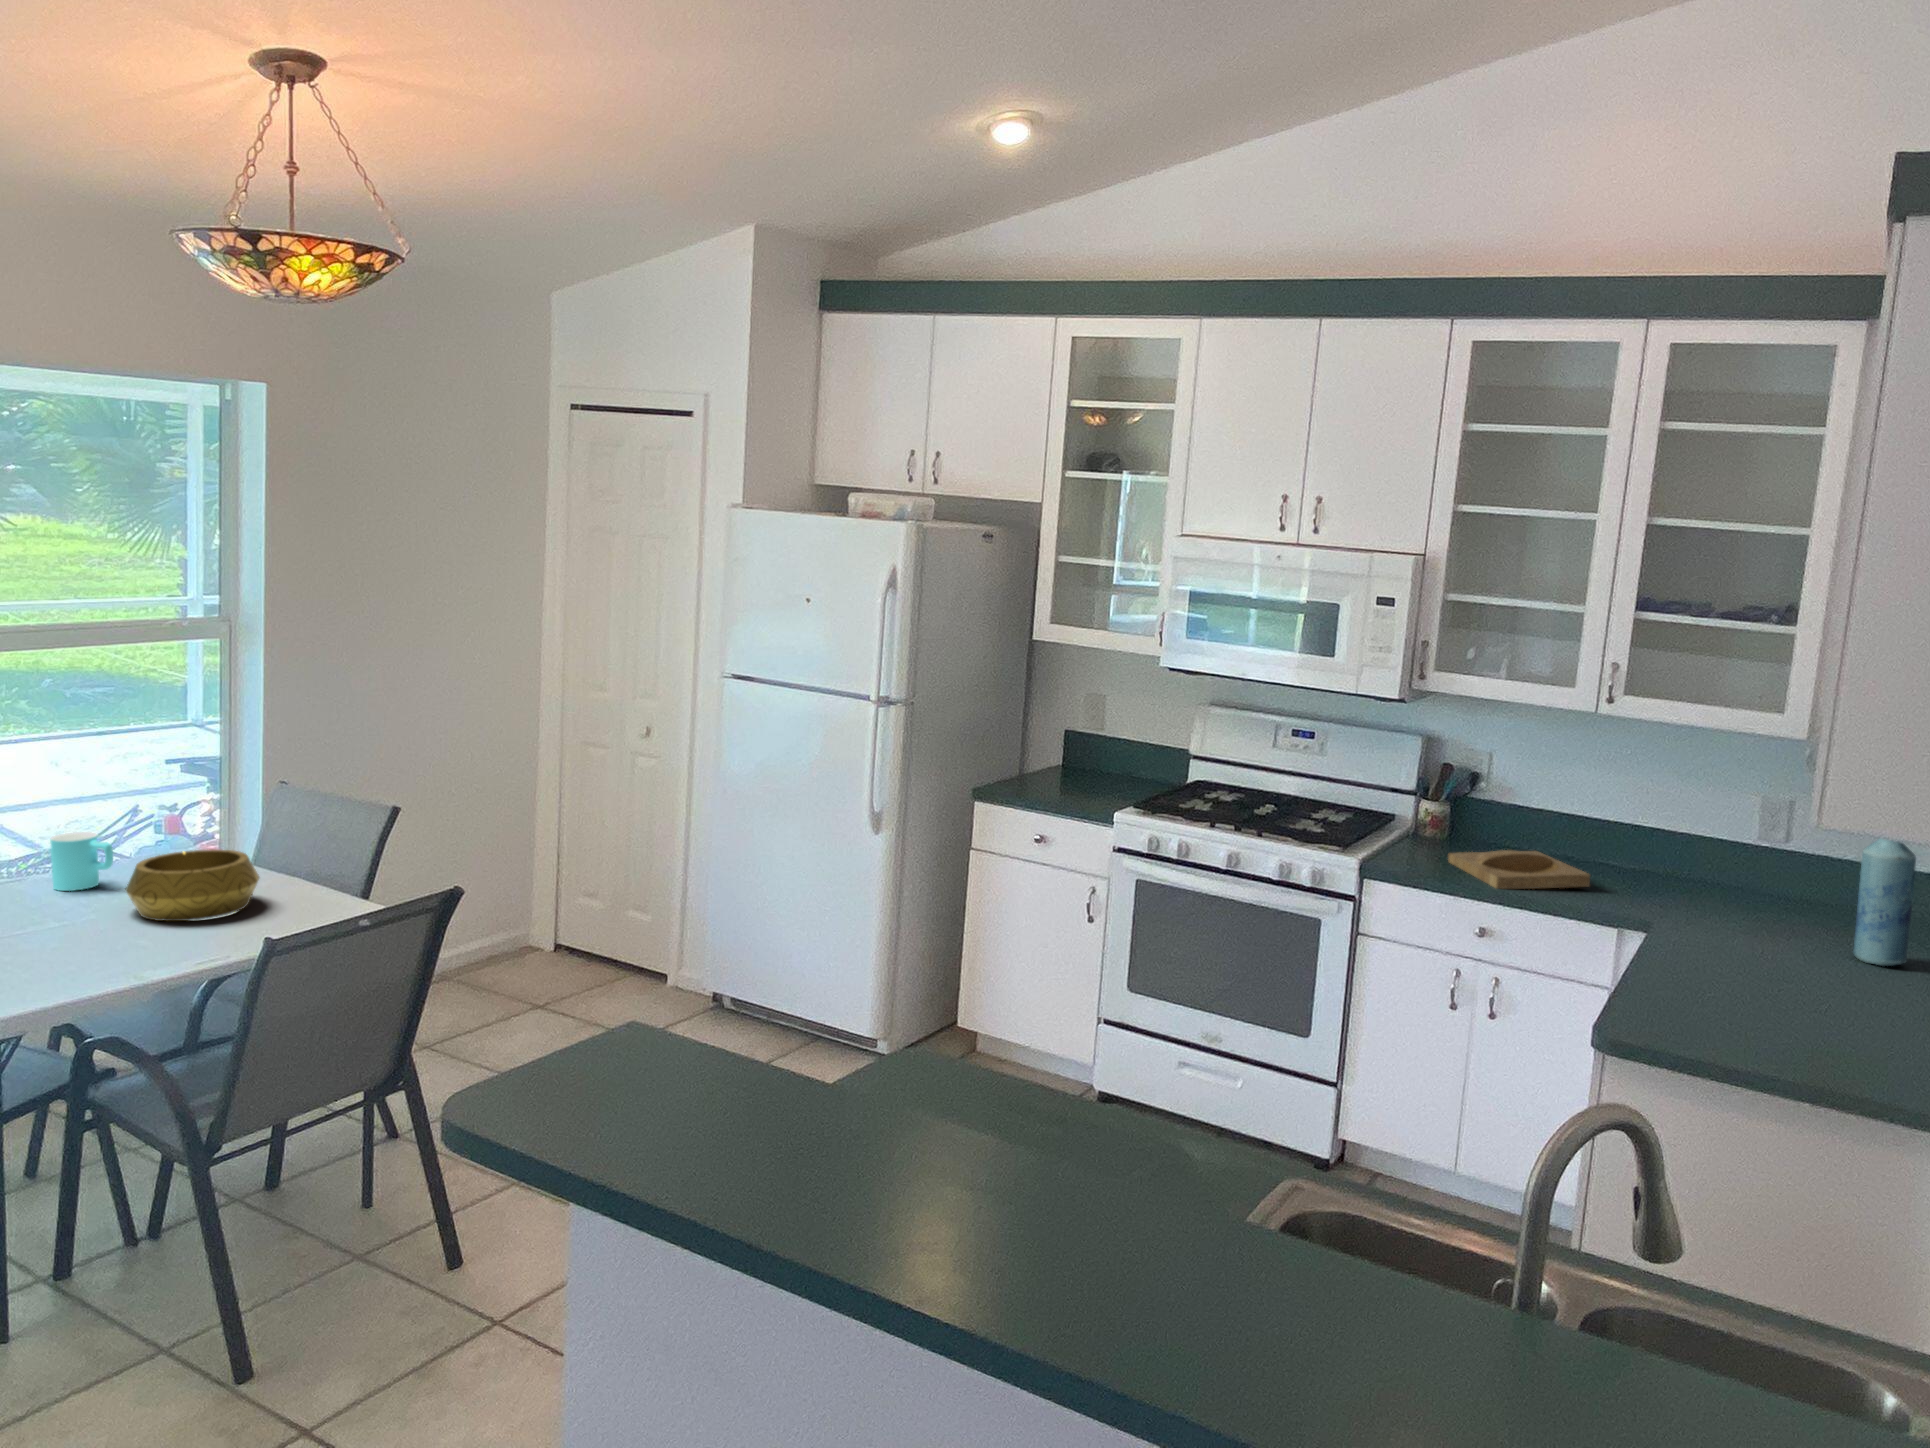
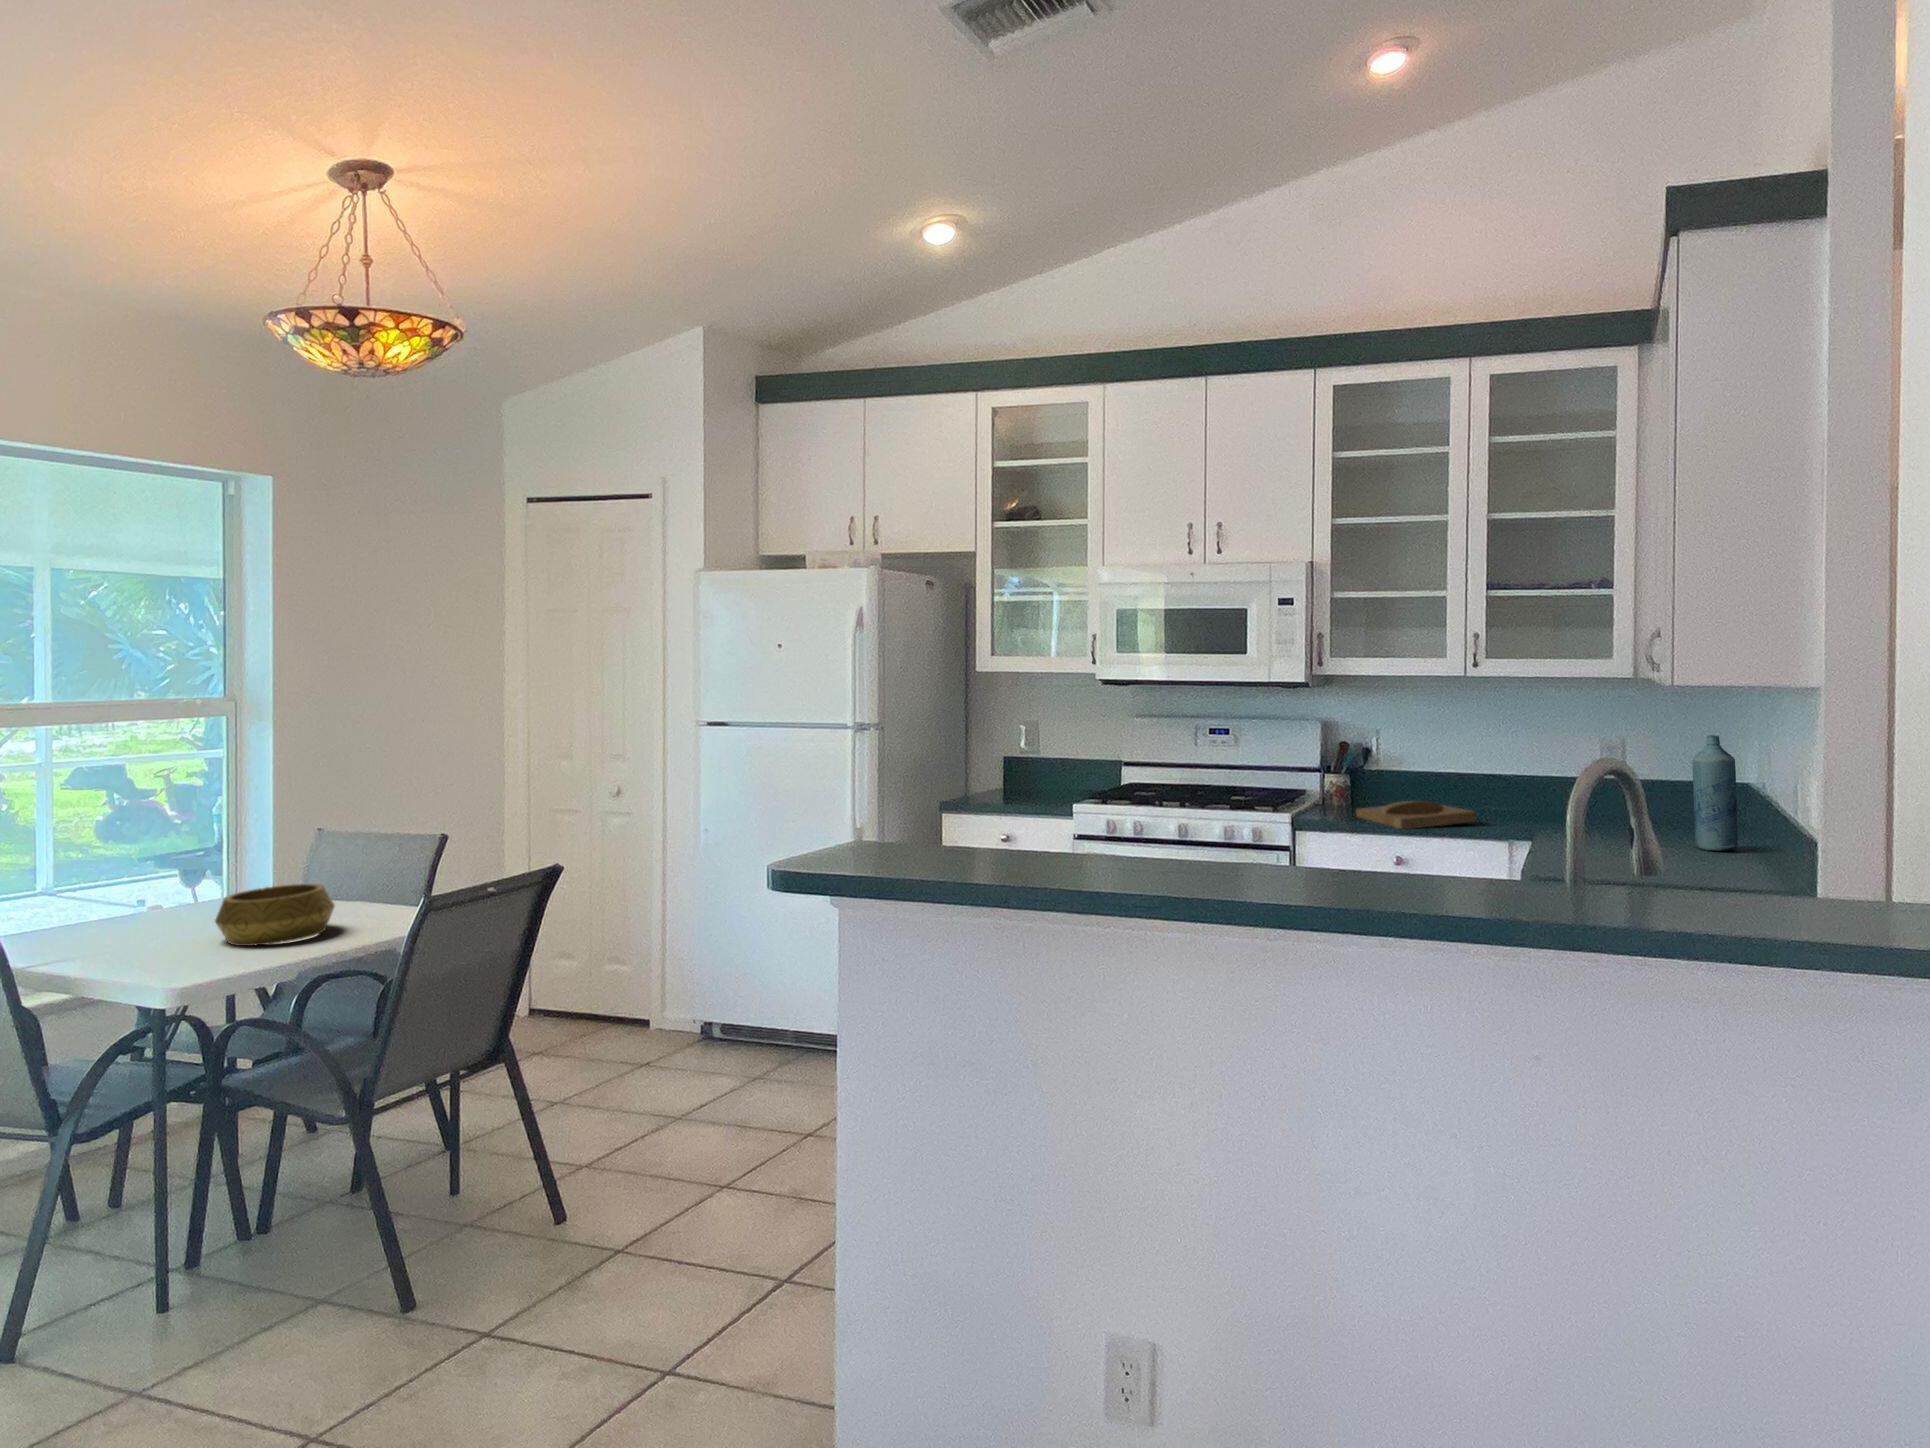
cup: present [50,832,113,891] -> none [136,881,195,934]

